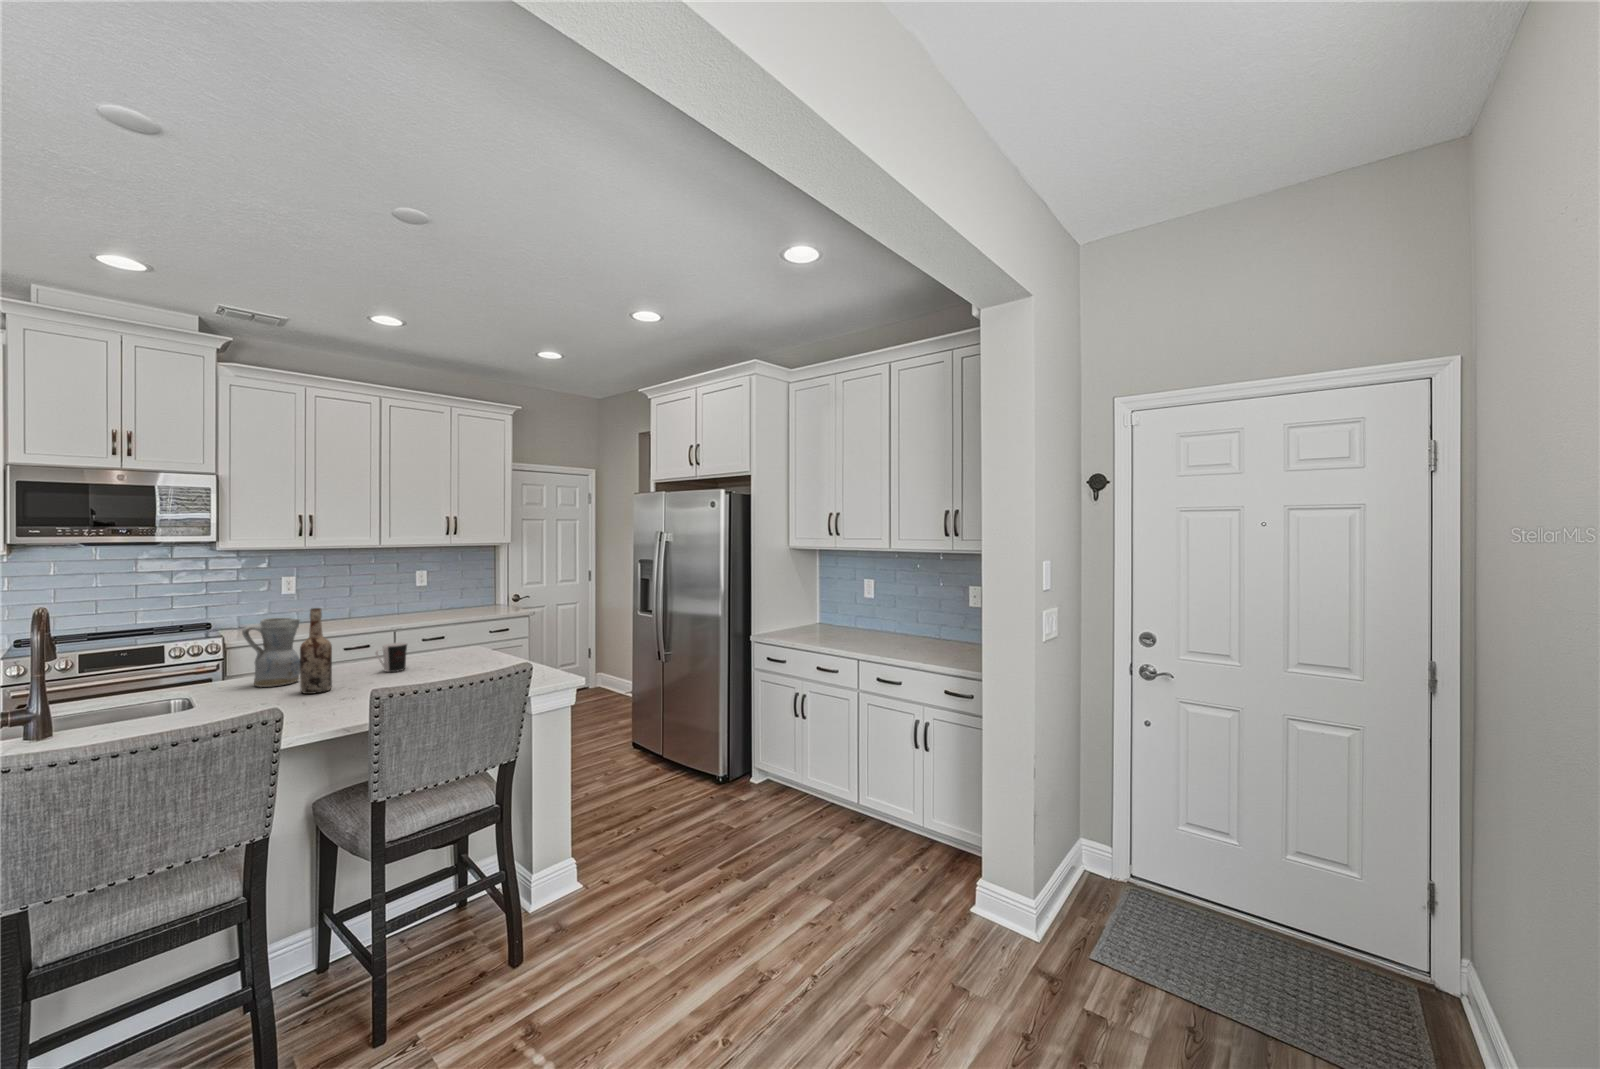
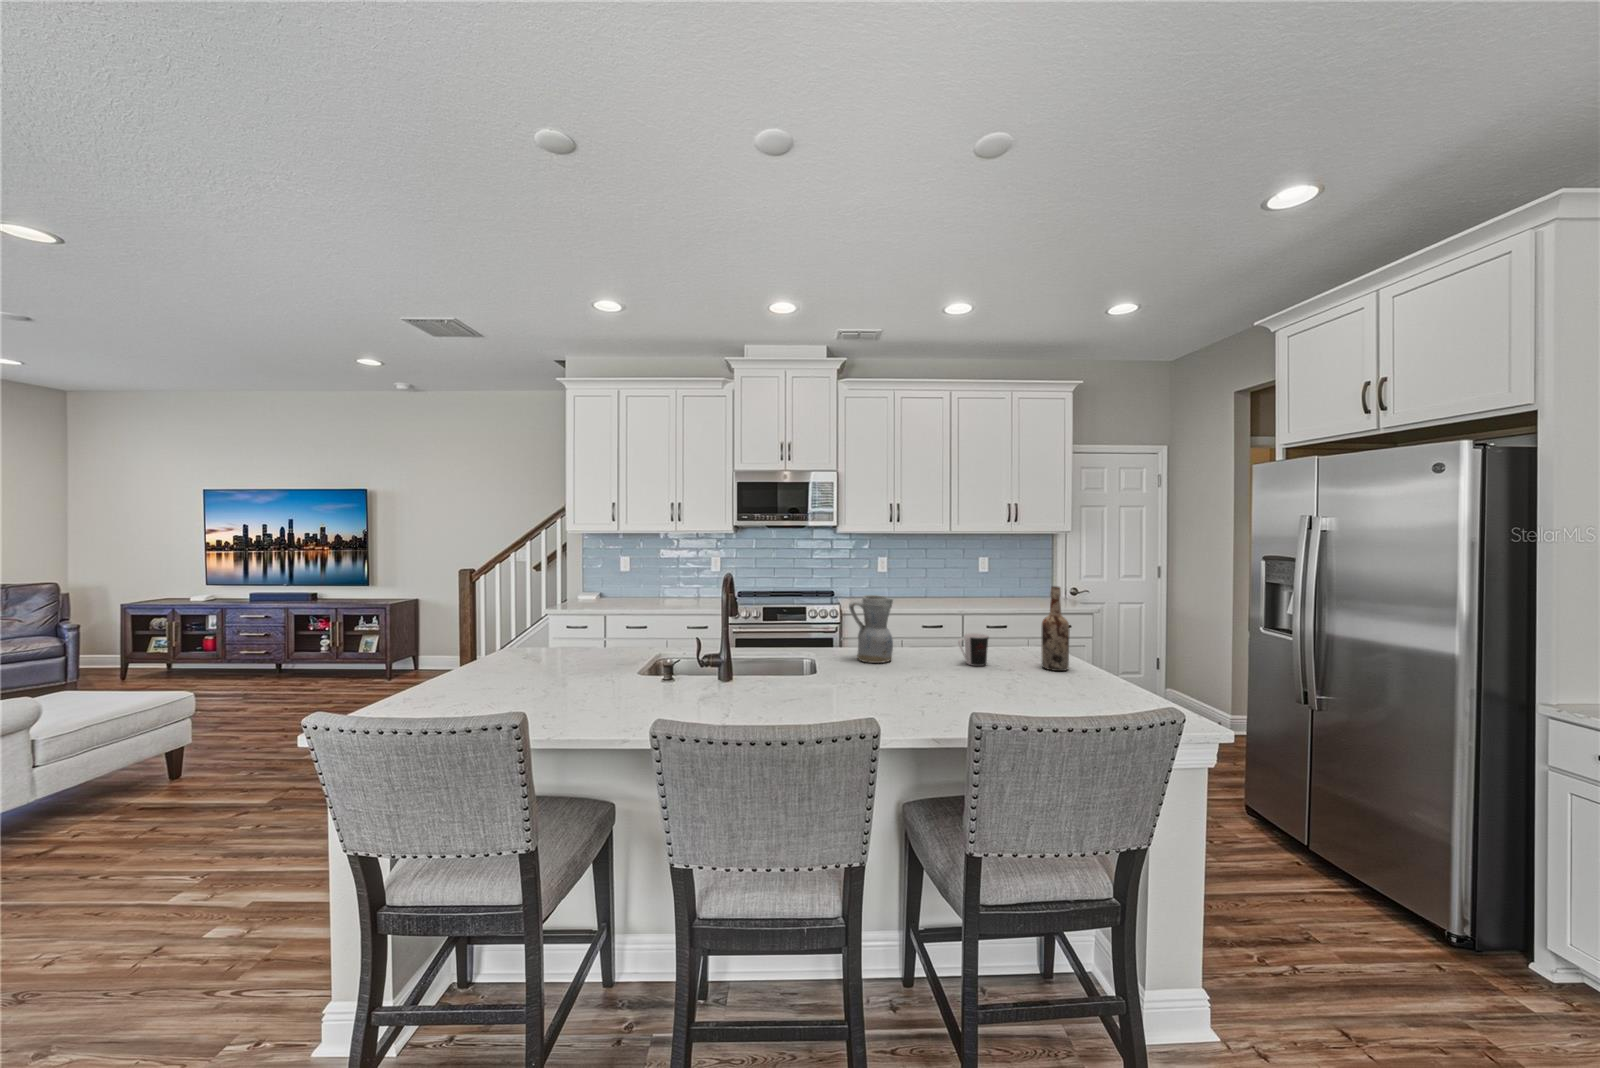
wine bottle: present [300,608,332,694] -> present [1041,586,1070,671]

